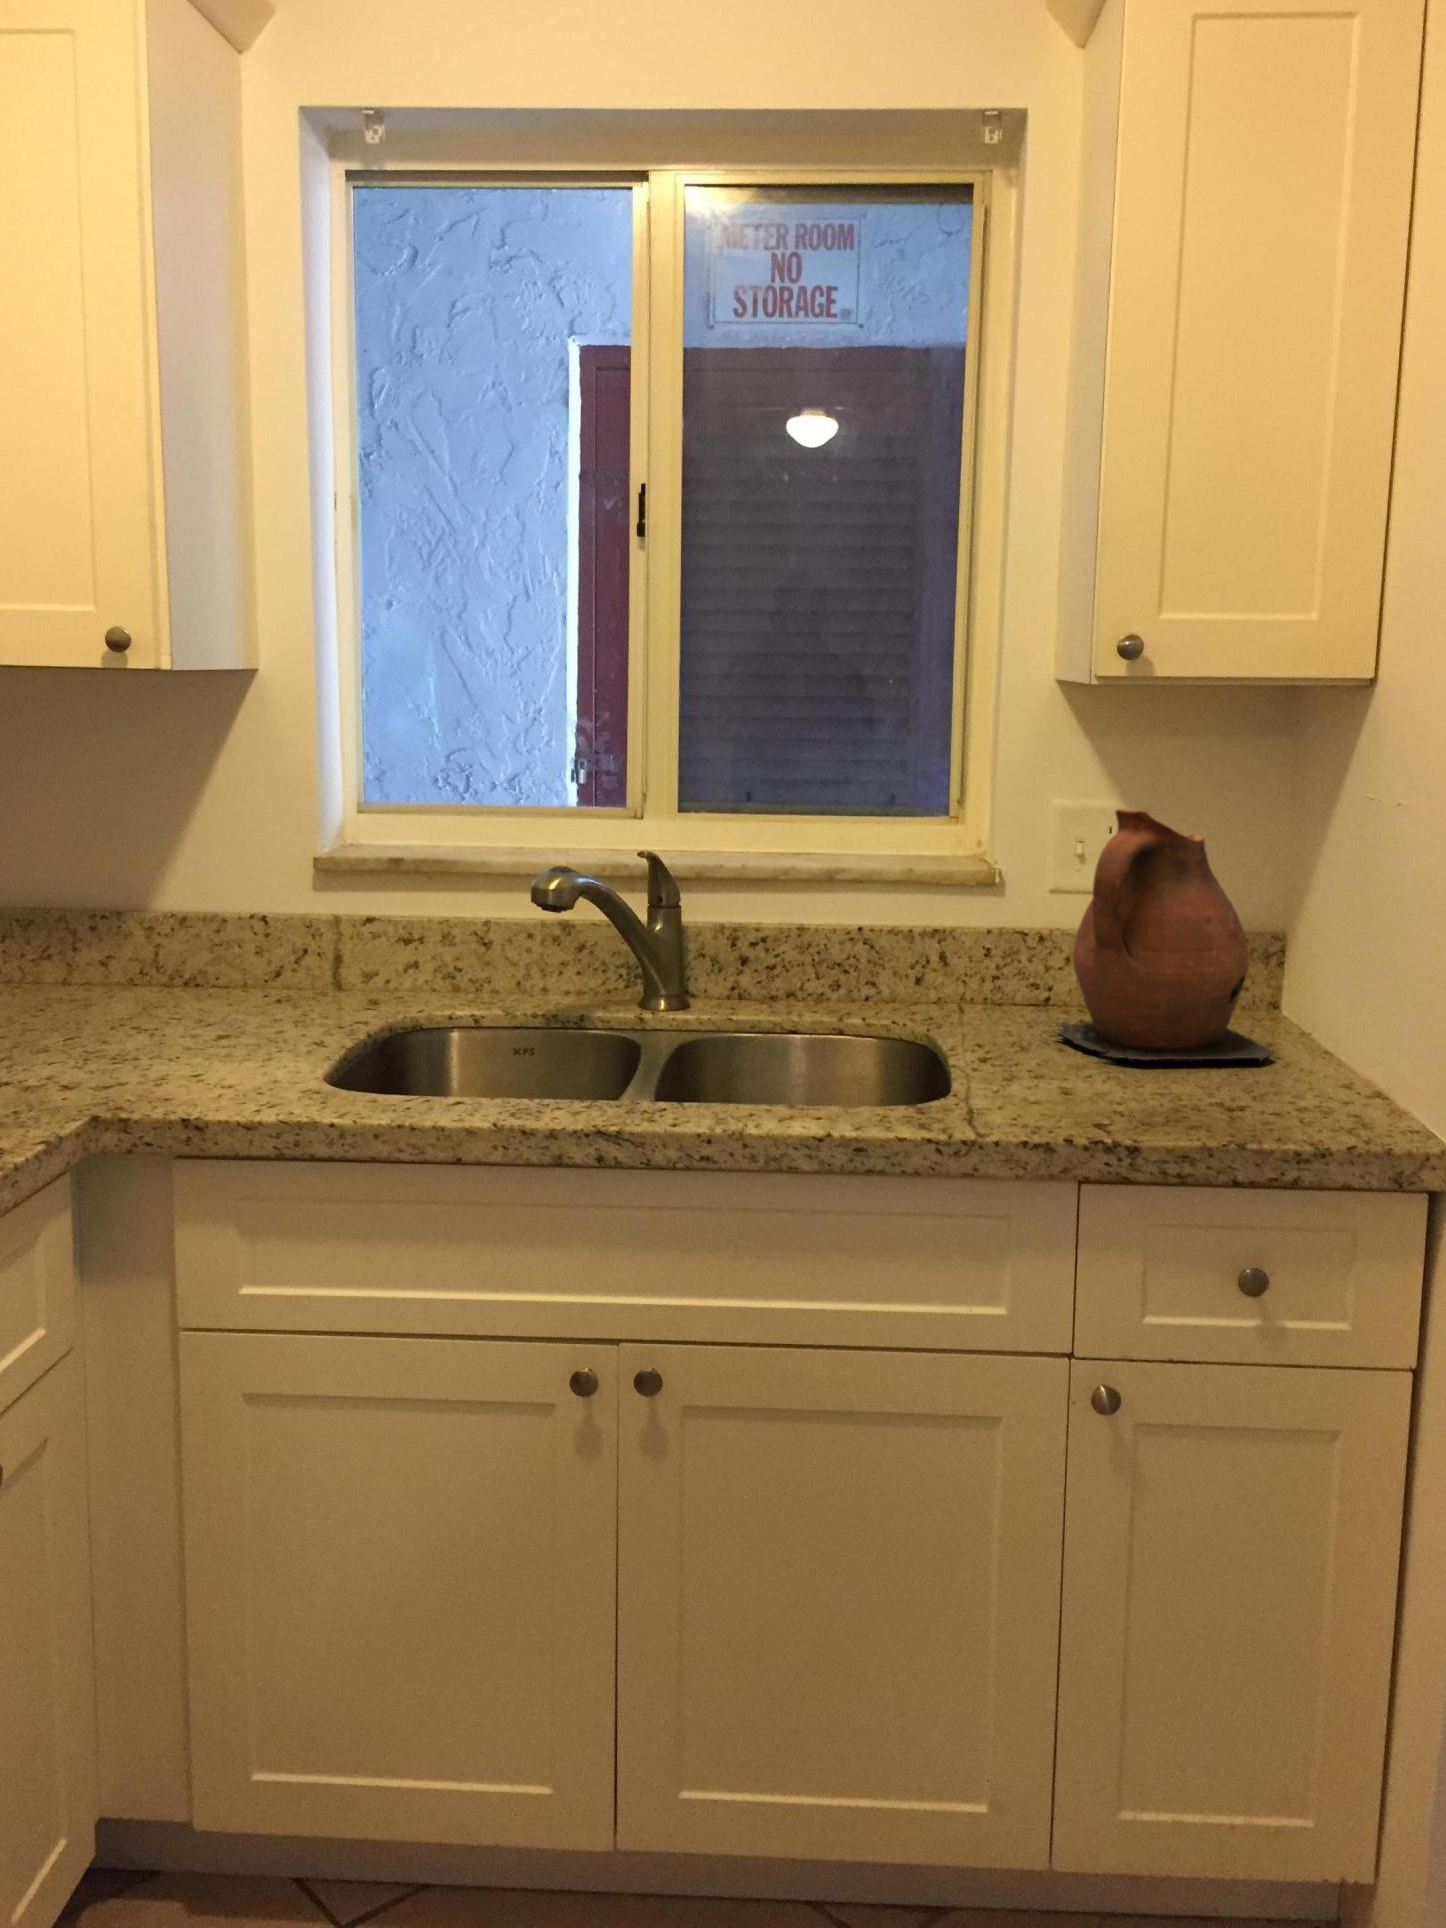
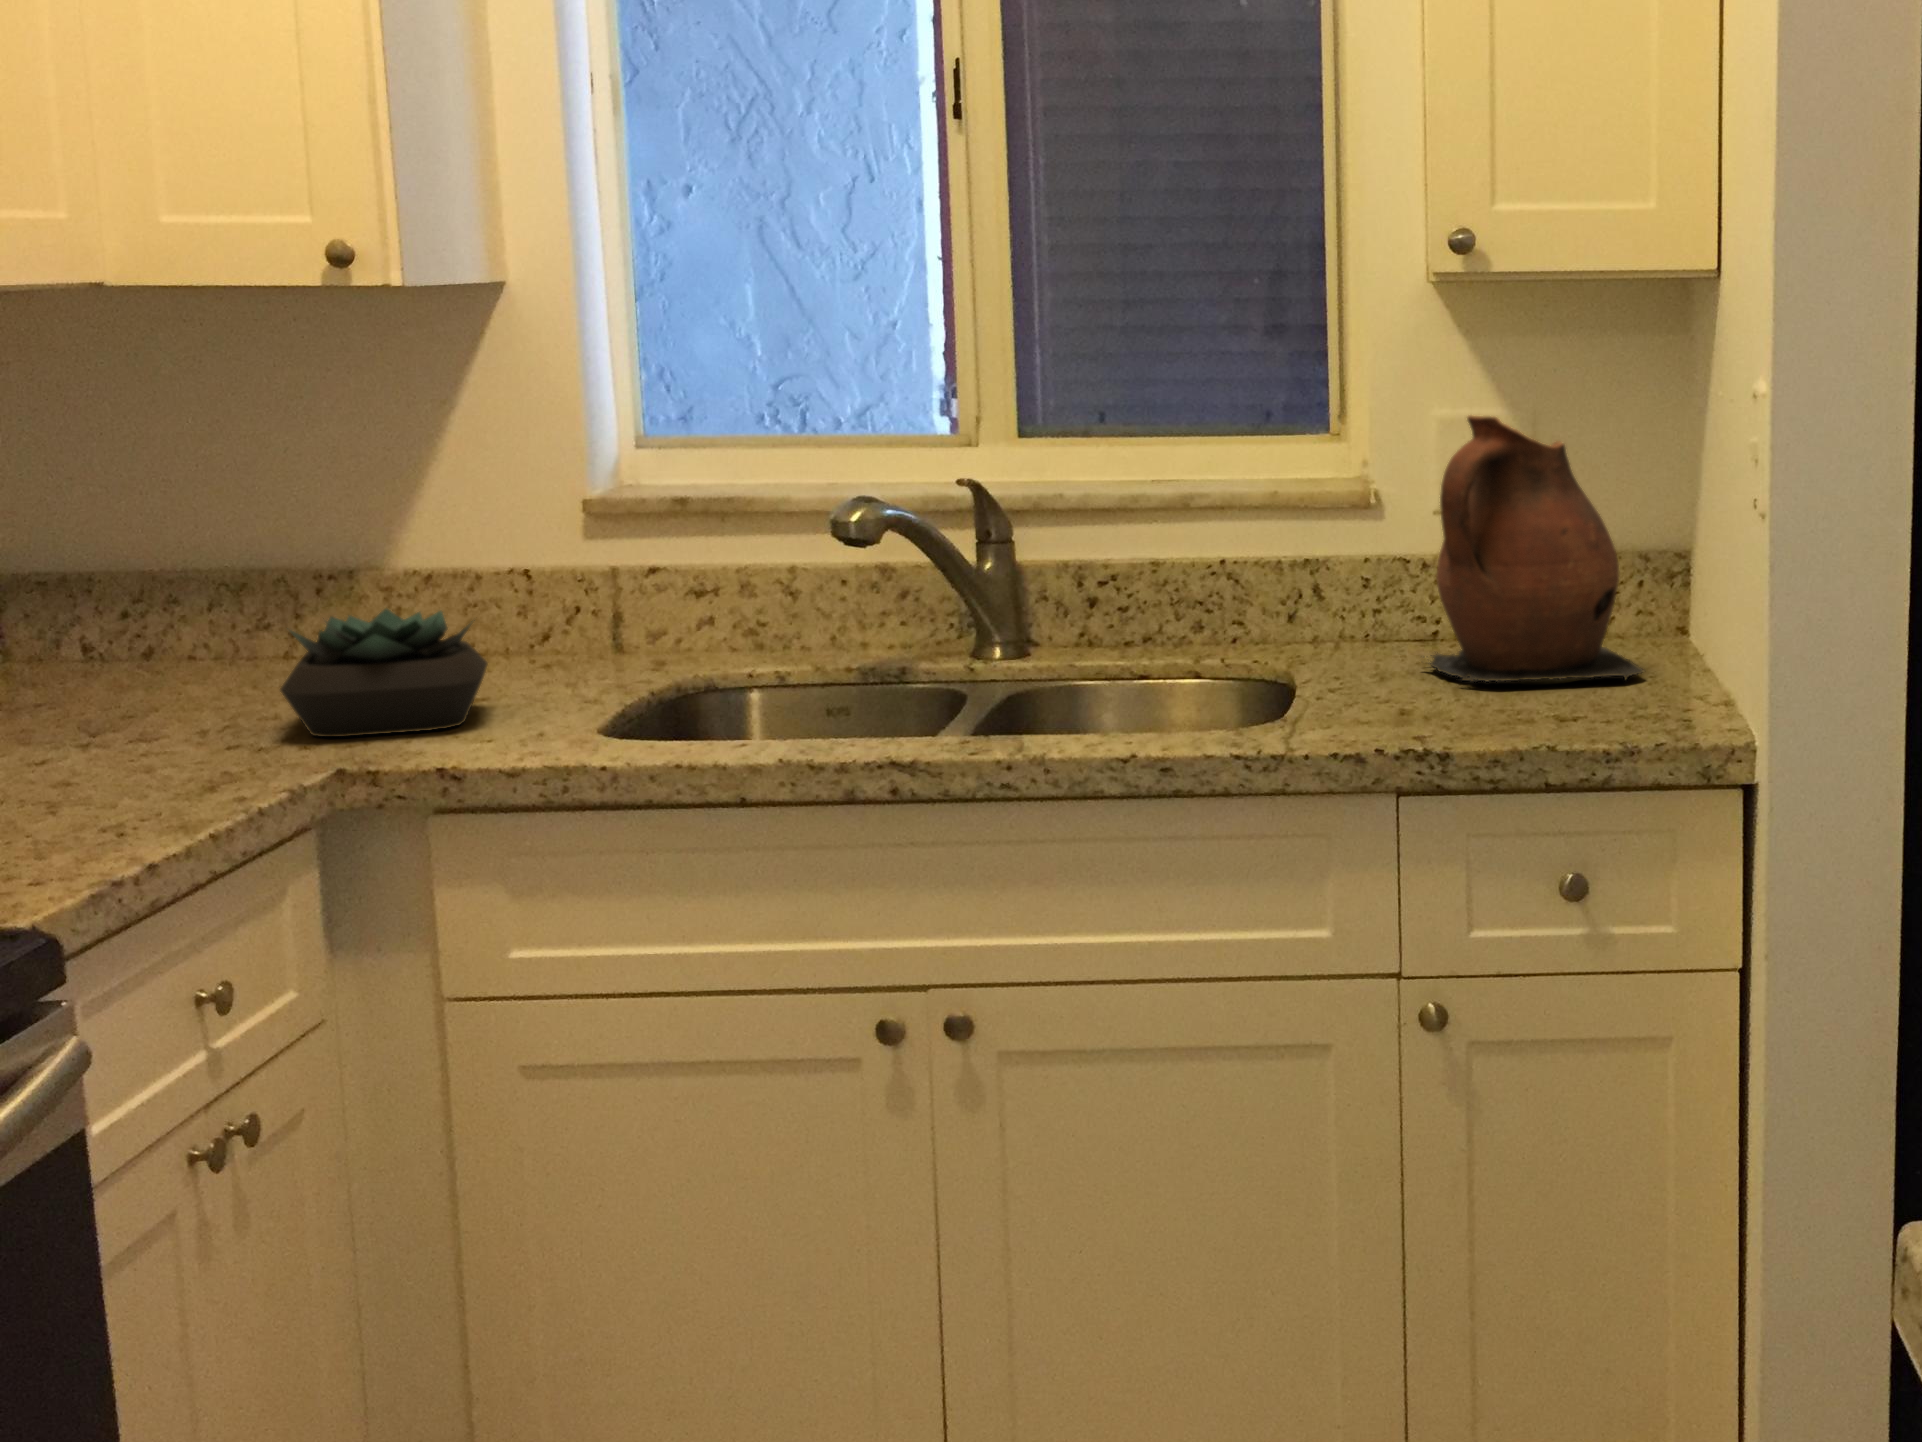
succulent plant: none [47,954,231,1075] -> present [280,609,487,737]

